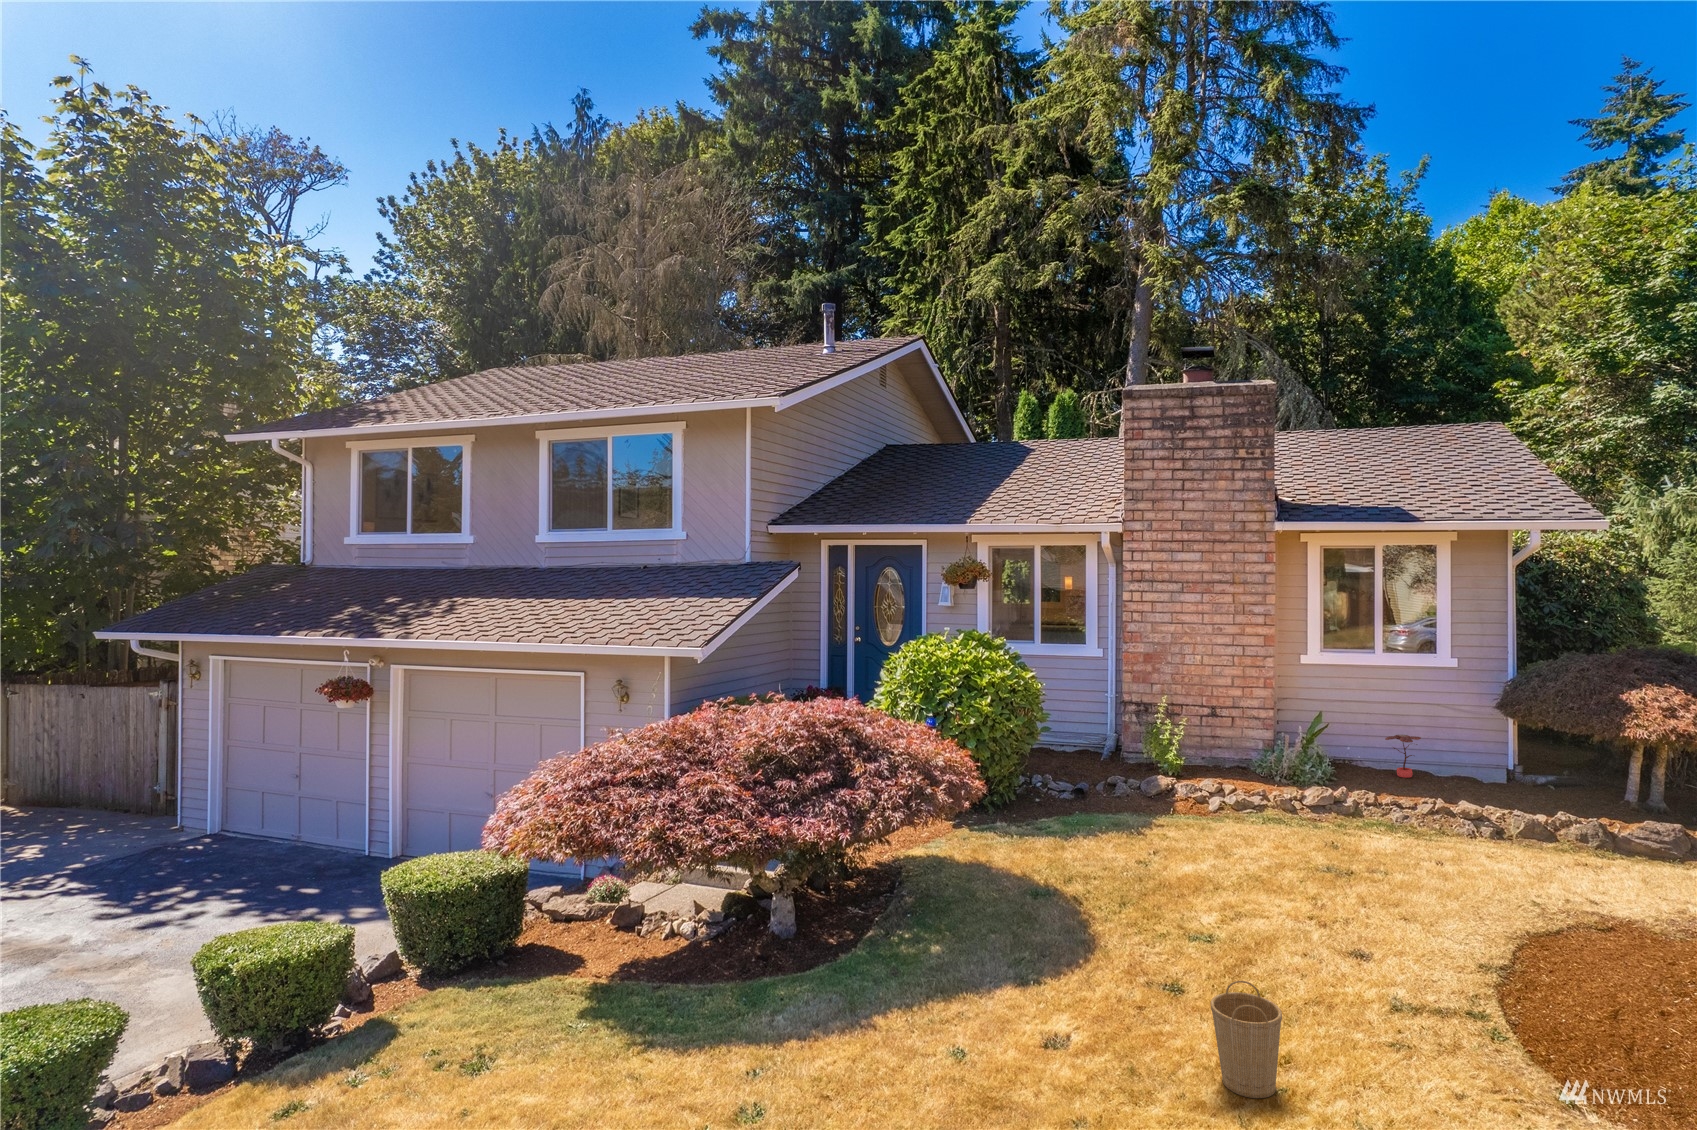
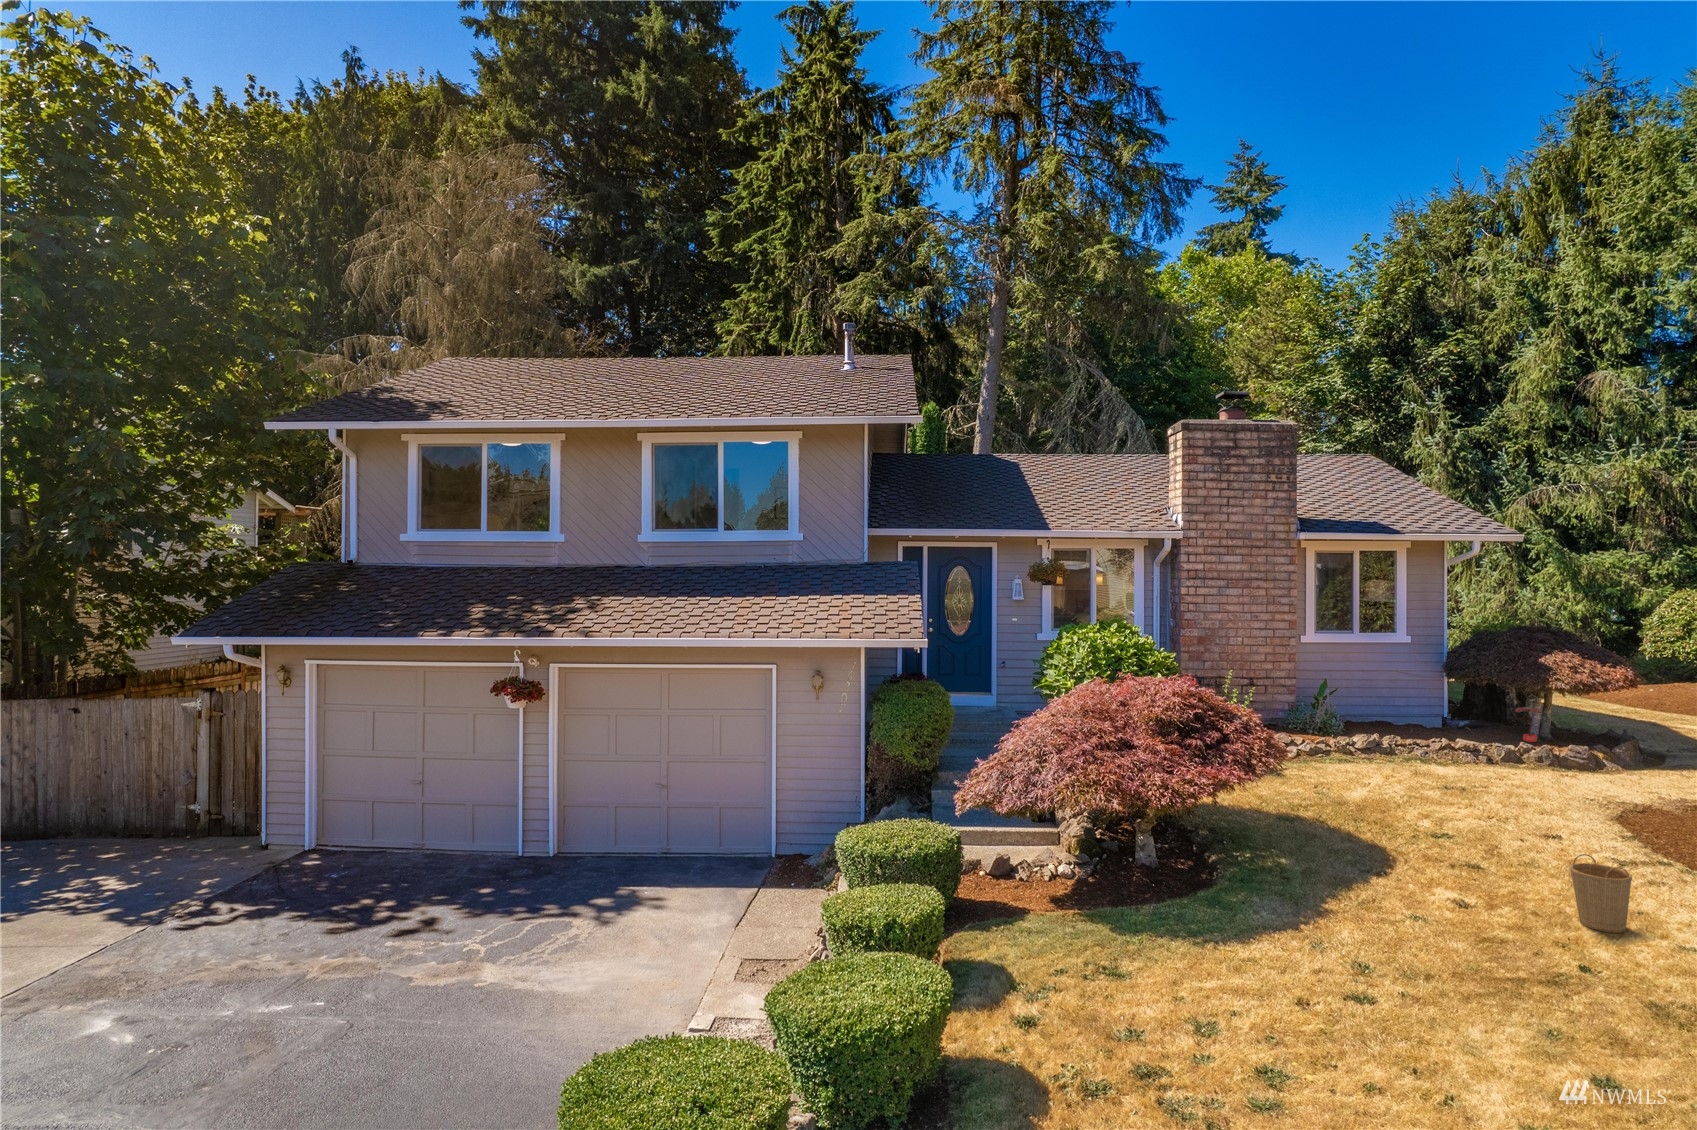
potted plant: present [1385,735,1421,778] -> present [1515,707,1542,742]

